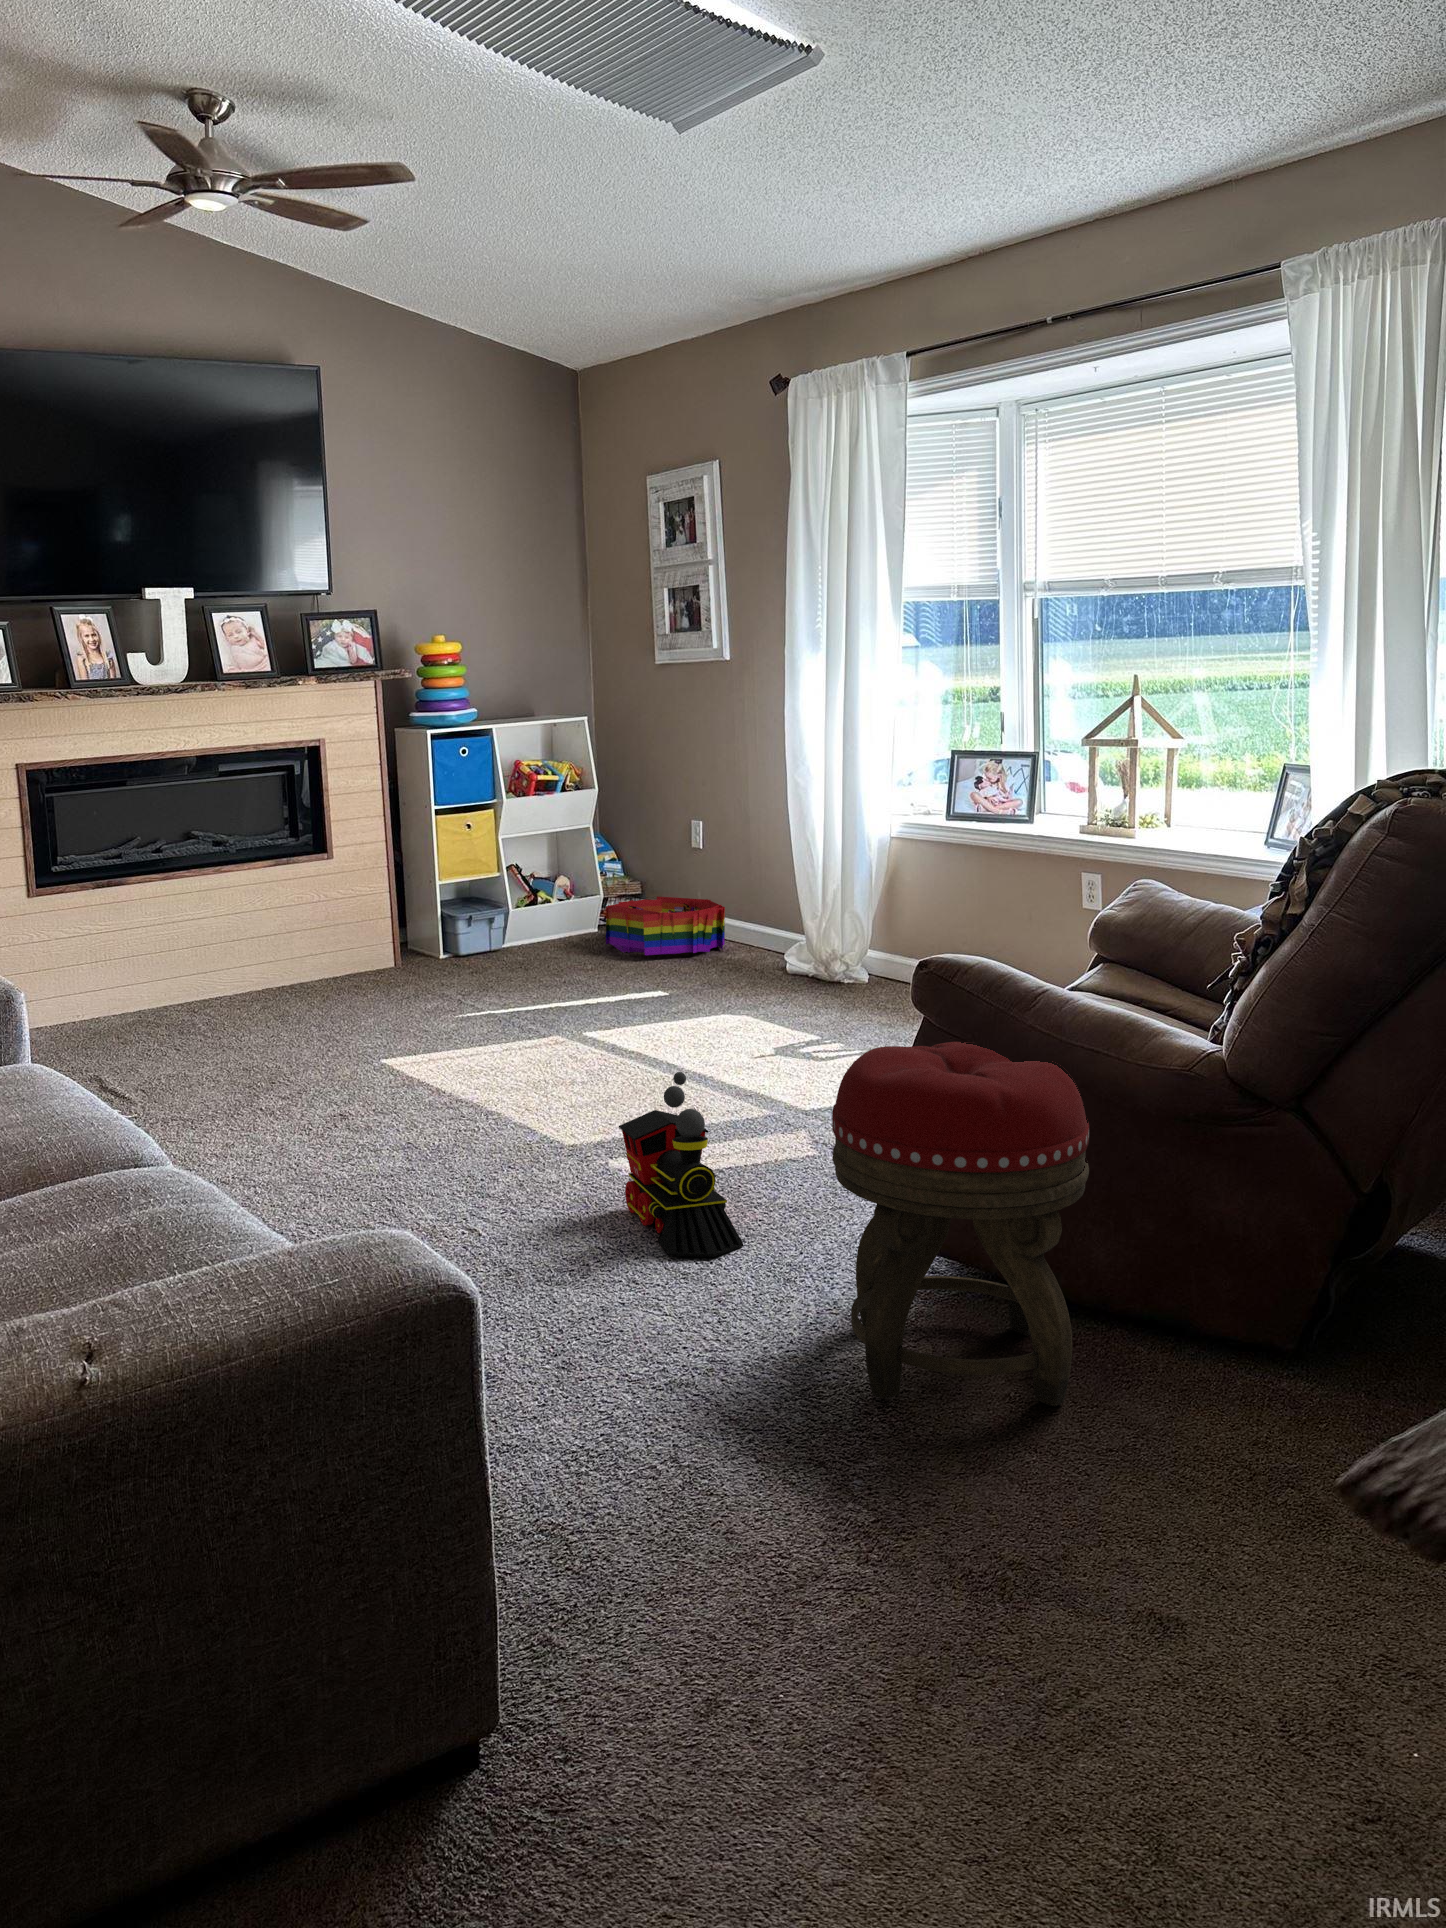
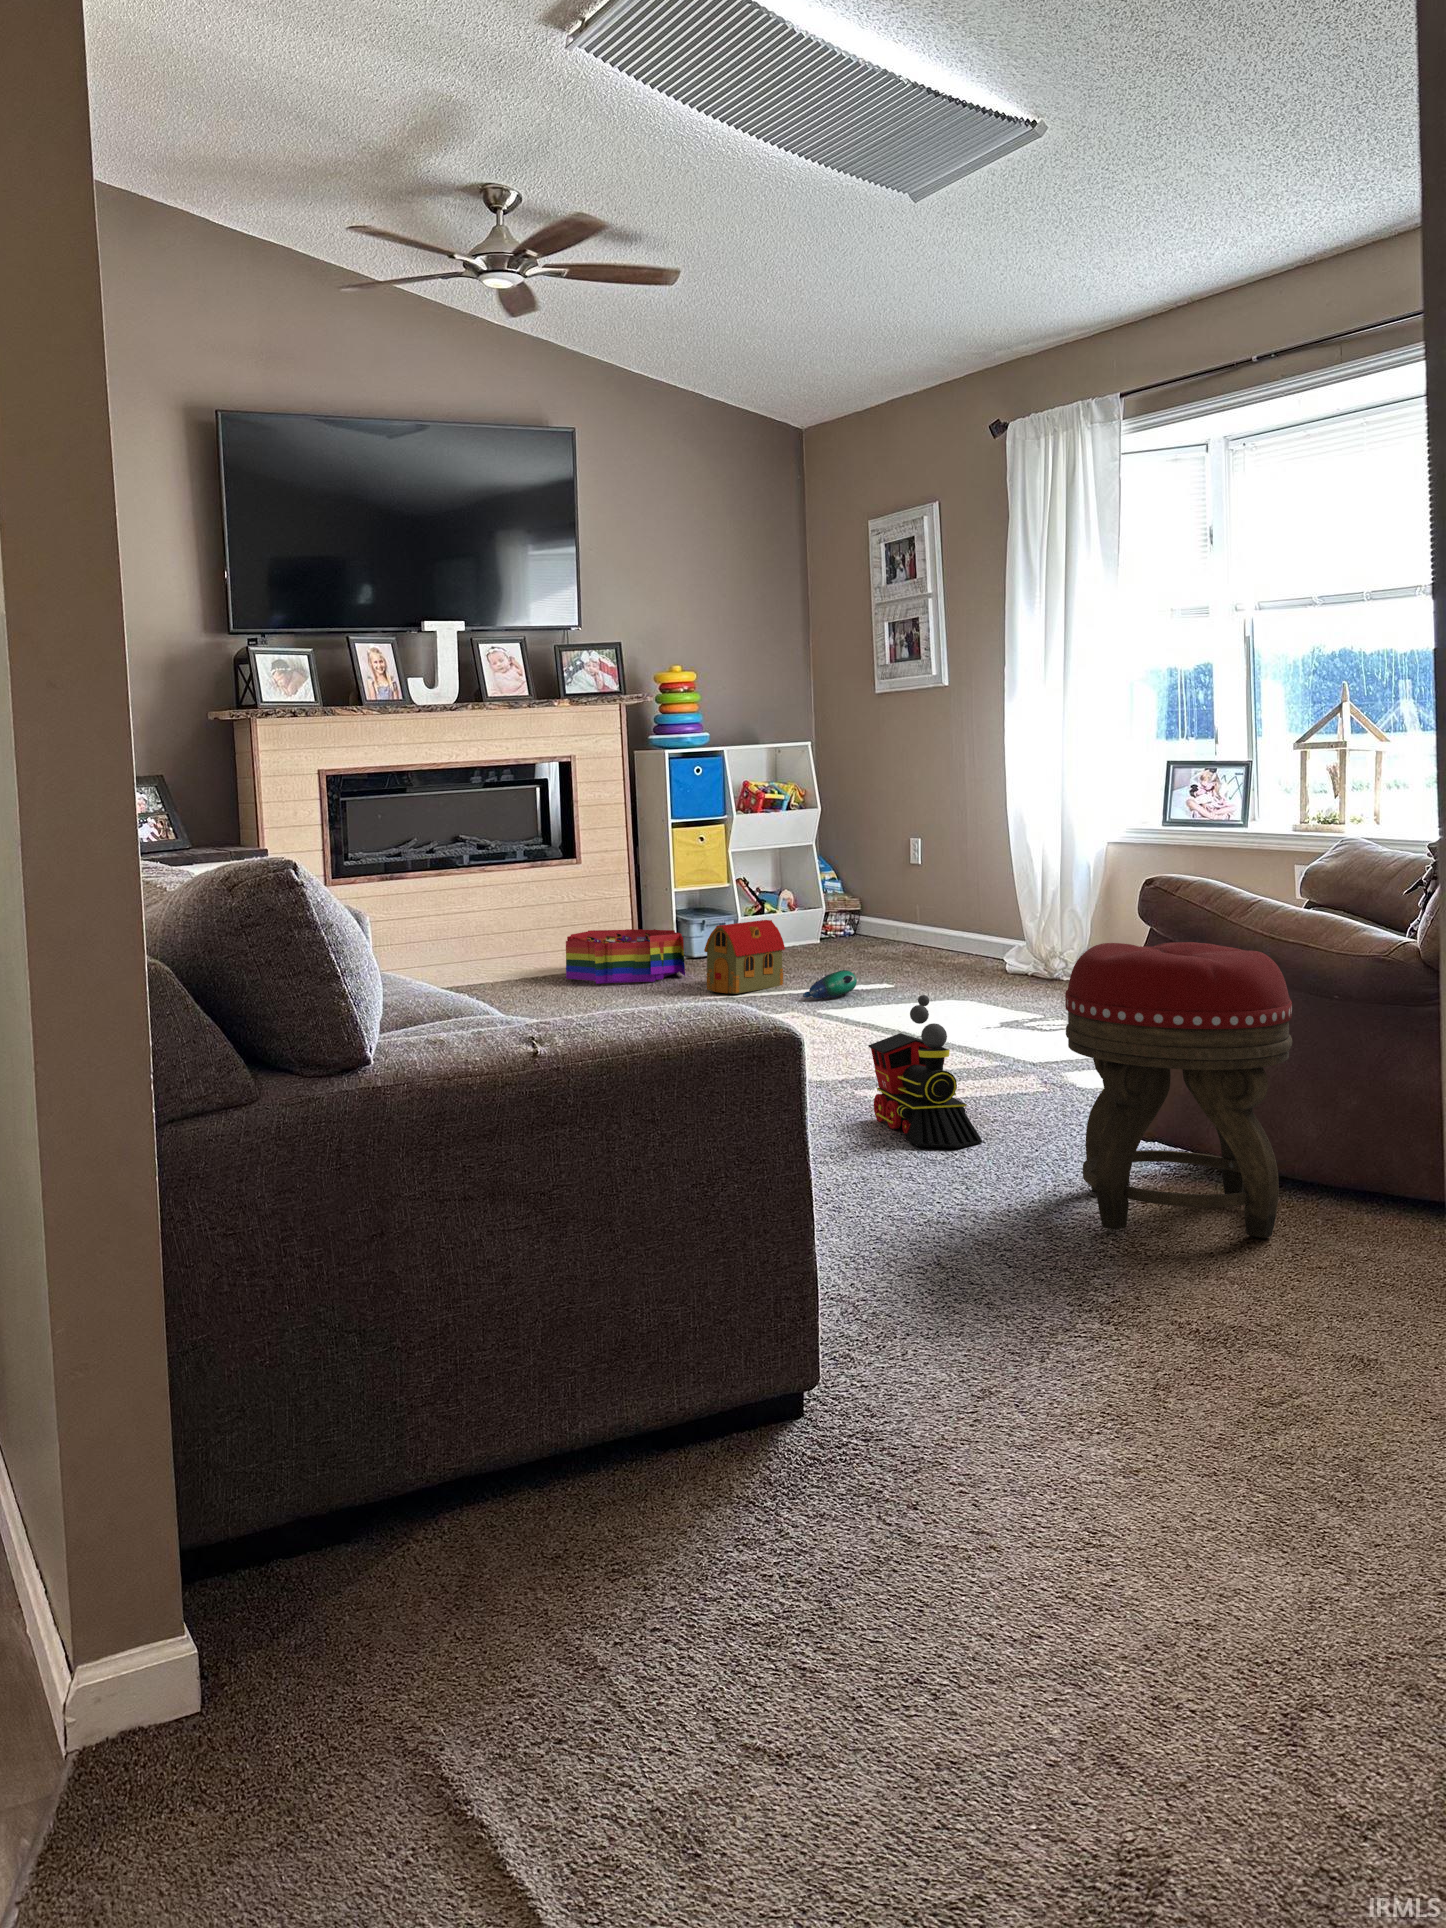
storage bin: present [606,896,725,955] -> present [566,929,685,983]
toy house: none [461,923,550,1010] -> present [704,920,785,994]
plush toy: none [567,982,626,1016] -> present [803,970,857,999]

